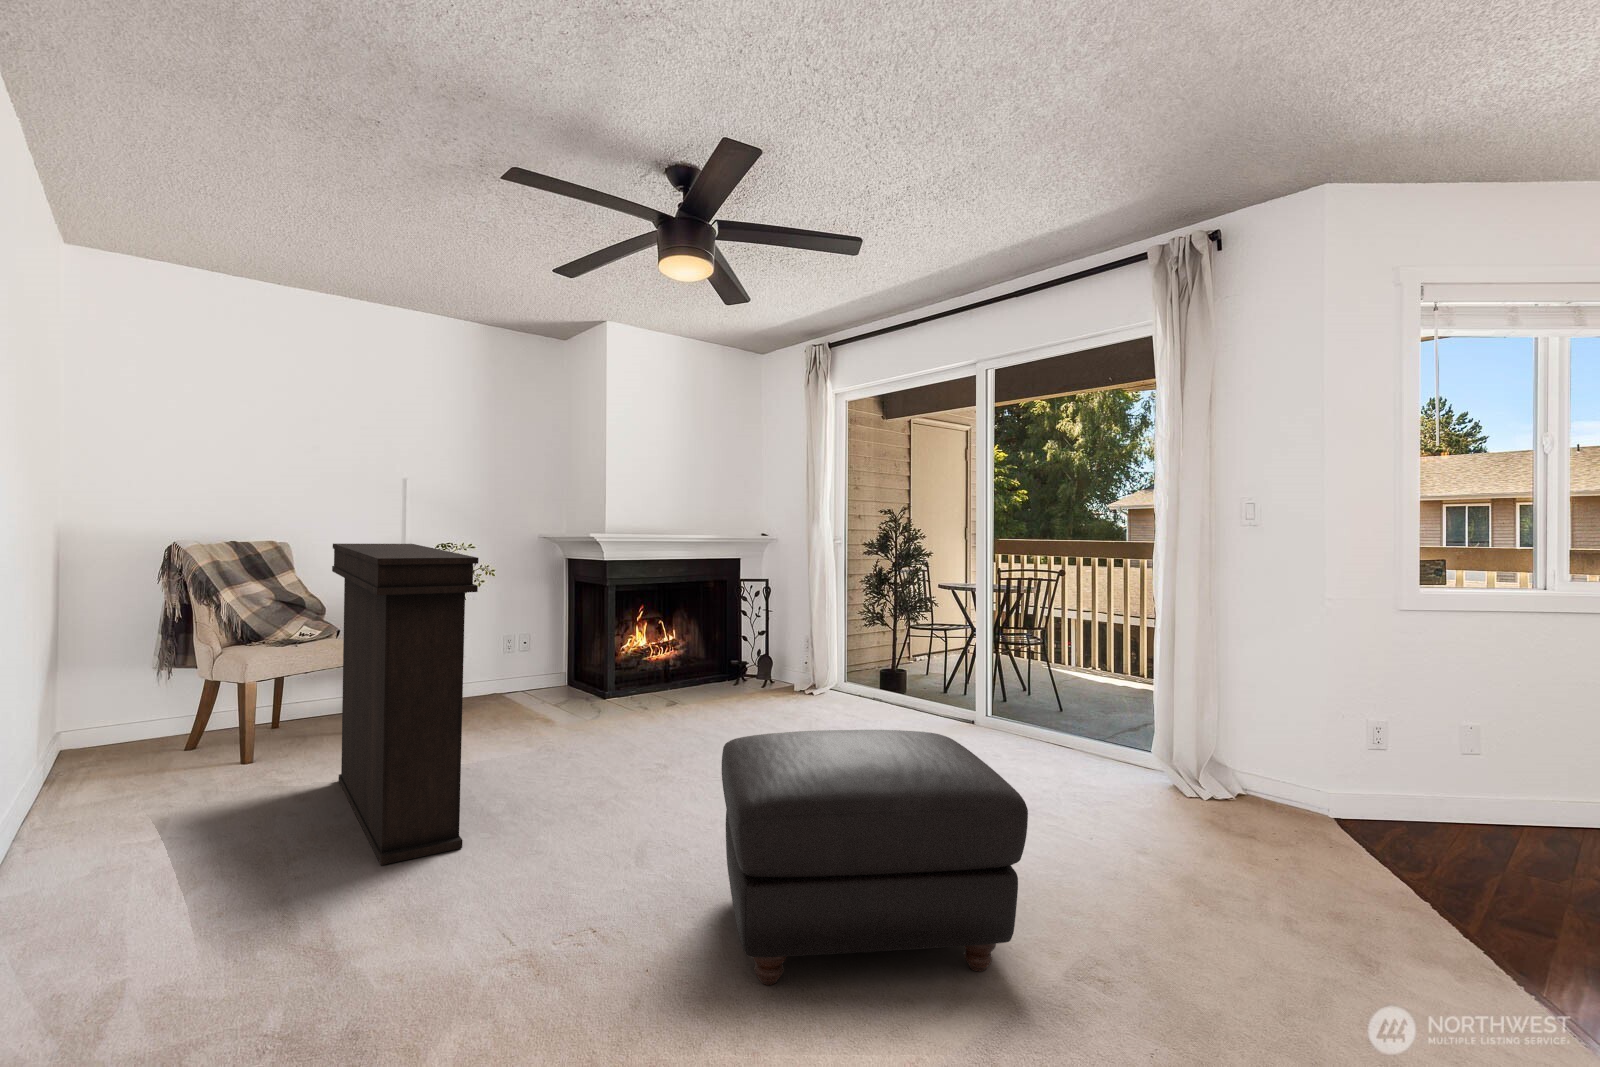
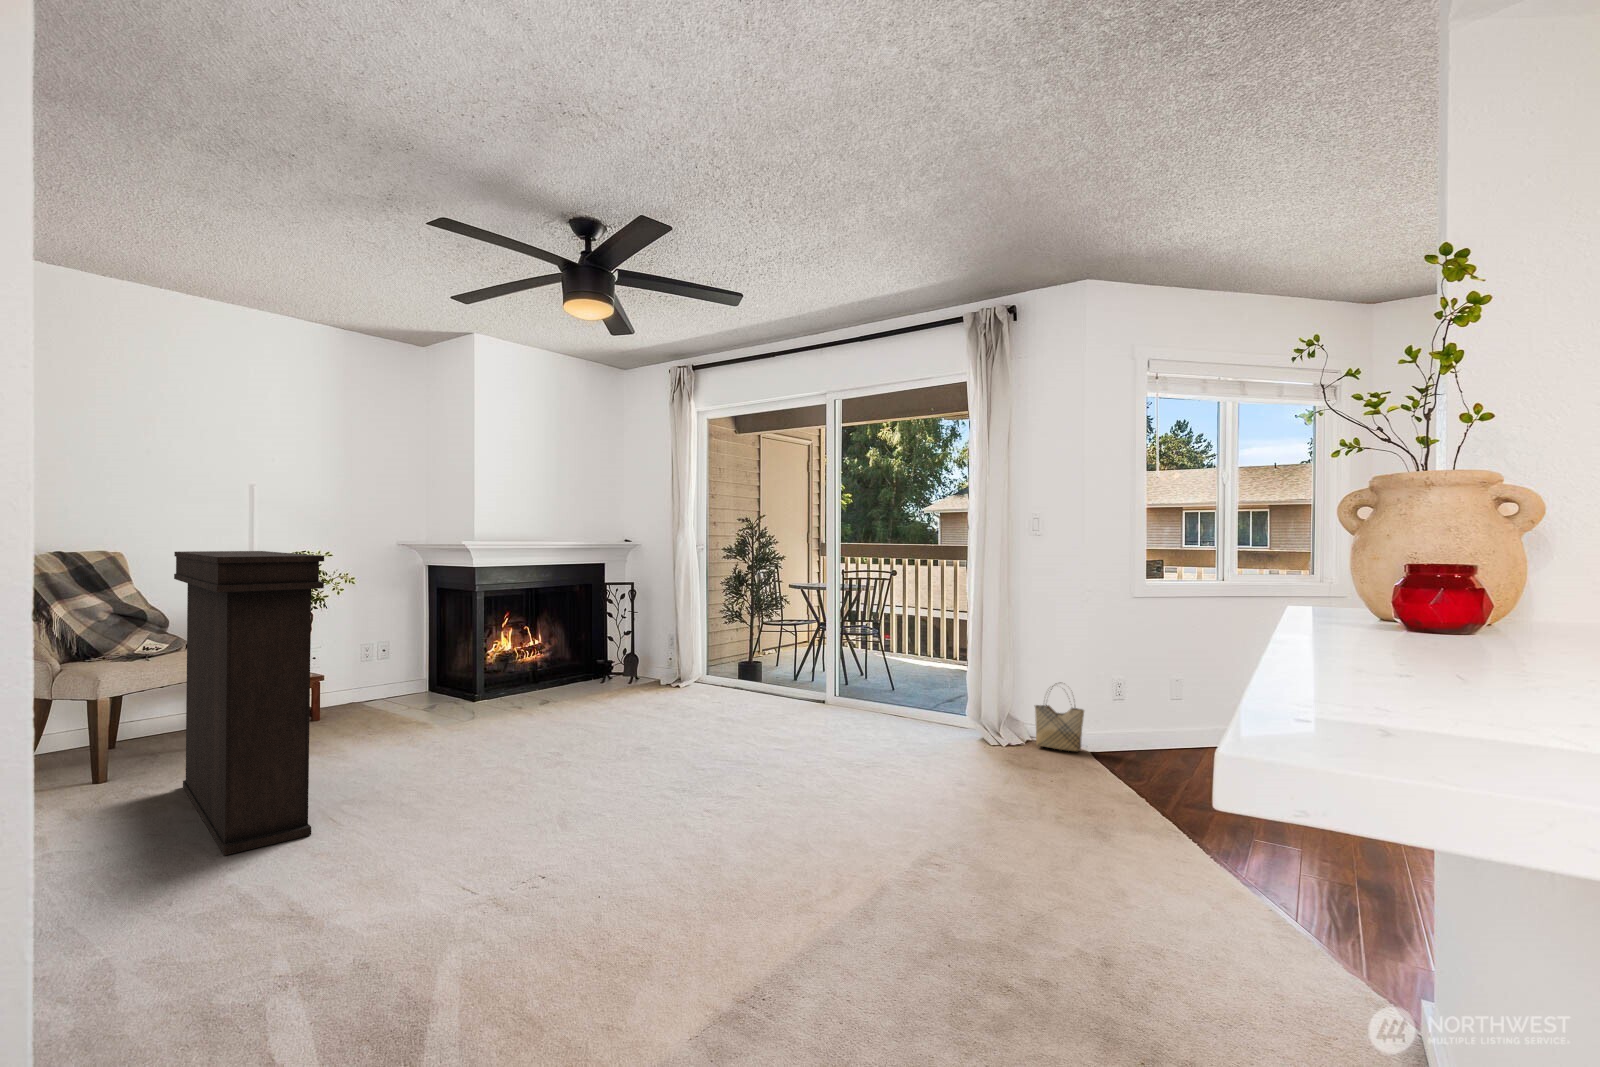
woven basket: none [1247,724,1314,808] -> present [1035,686,1084,751]
ottoman: present [722,730,1028,985] -> none [562,696,822,919]

